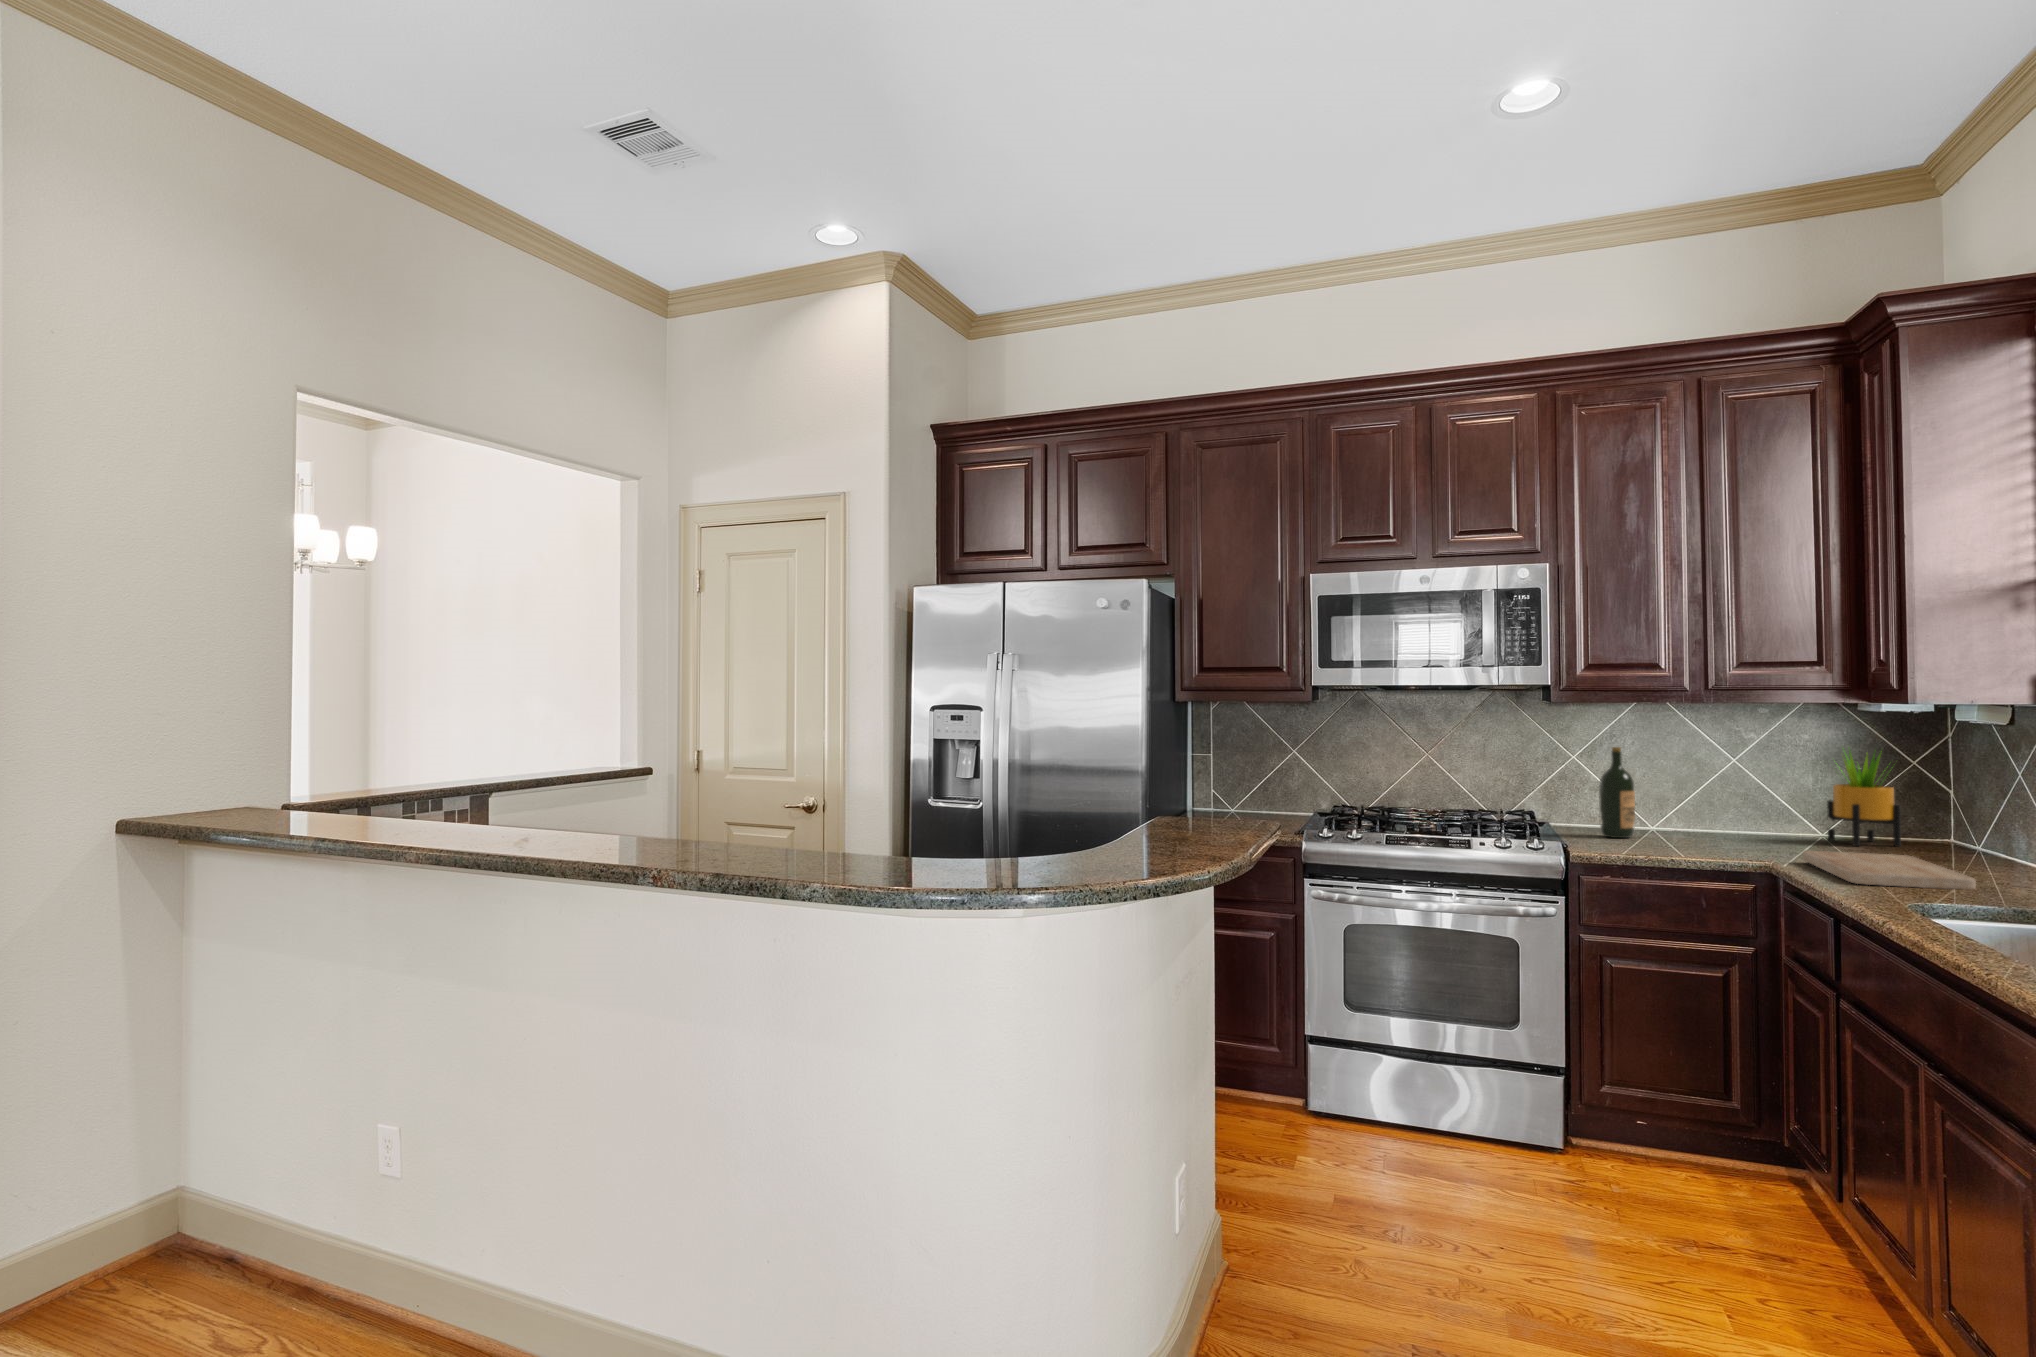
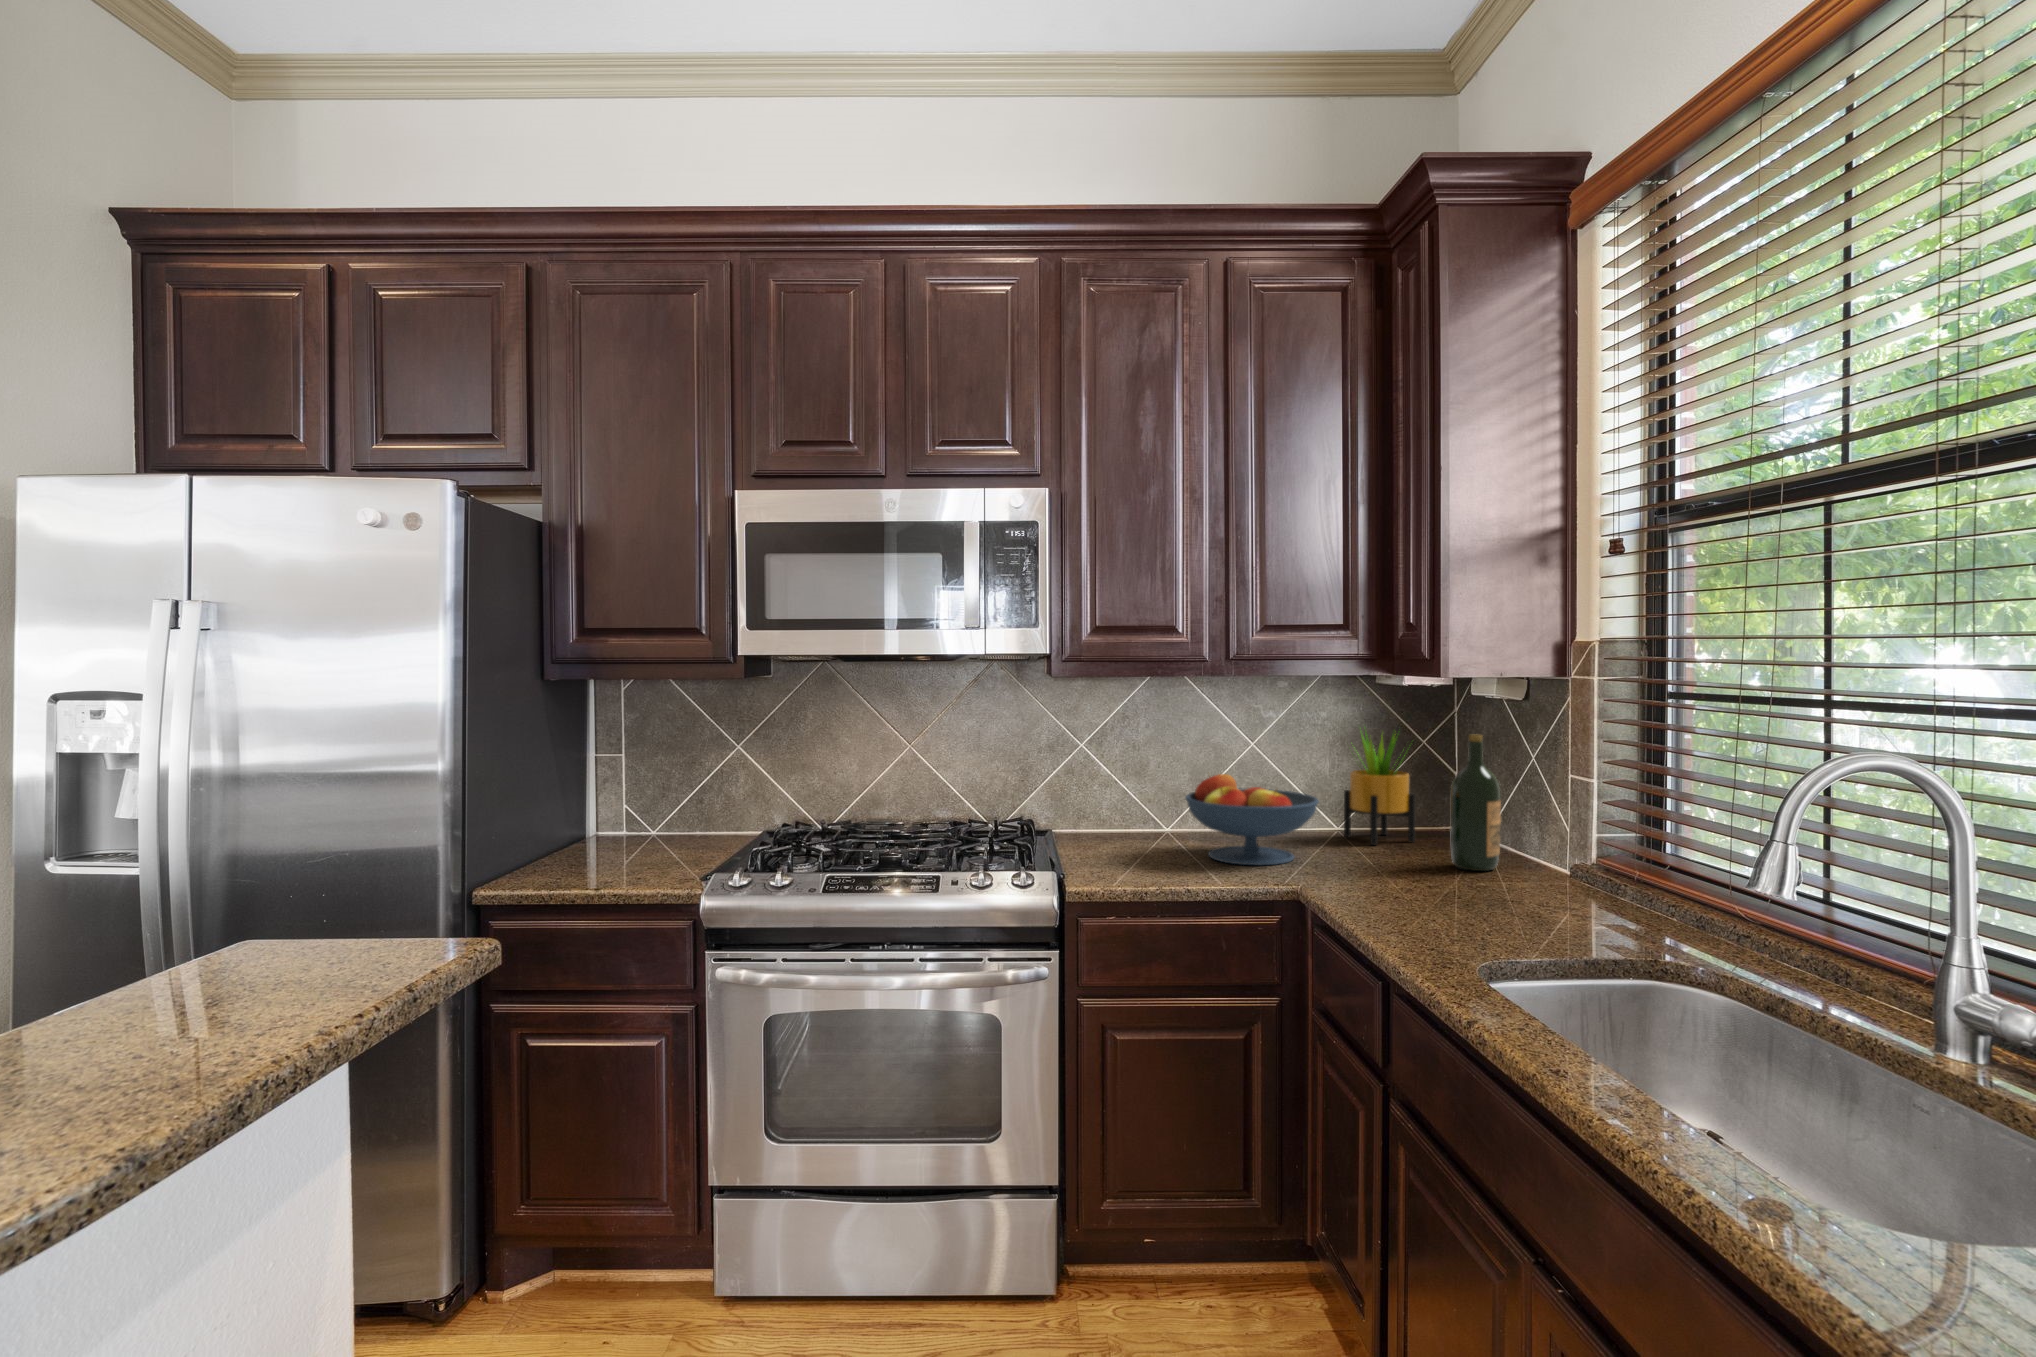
wine bottle: present [1599,747,1635,838] -> present [1450,734,1501,871]
fruit bowl: none [1670,779,1797,852] -> present [1185,774,1319,865]
cutting board: present [1803,851,1976,889] -> none [1332,867,1528,928]

